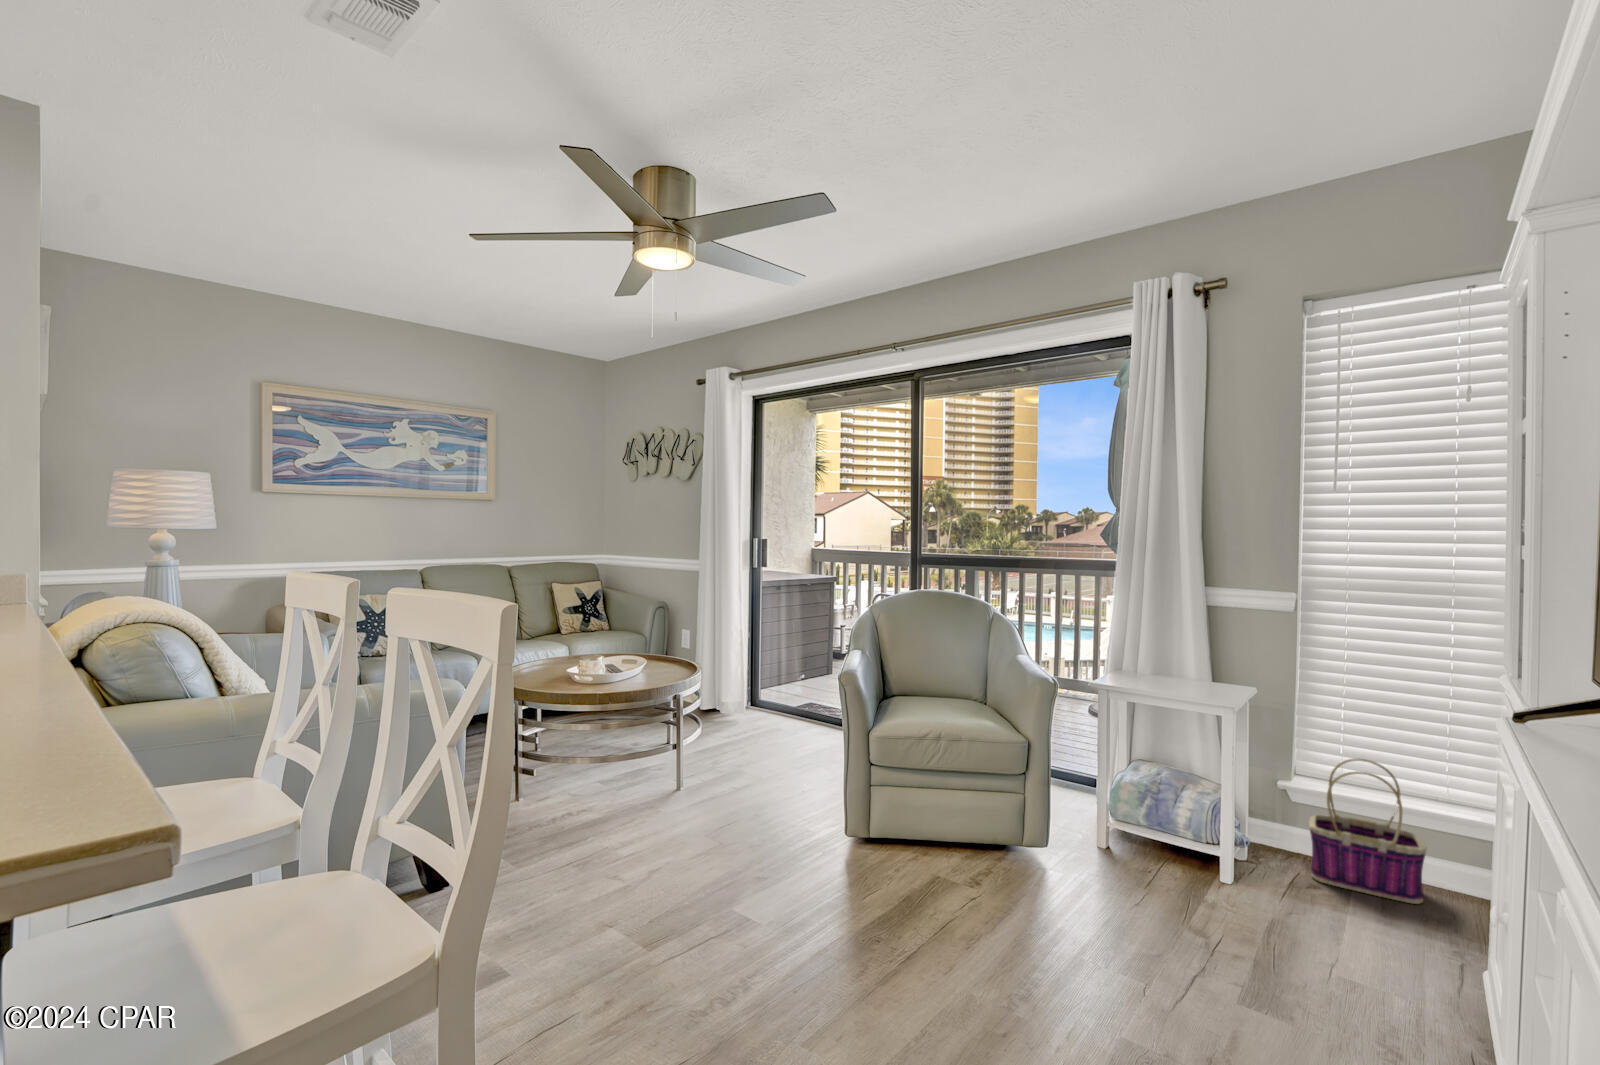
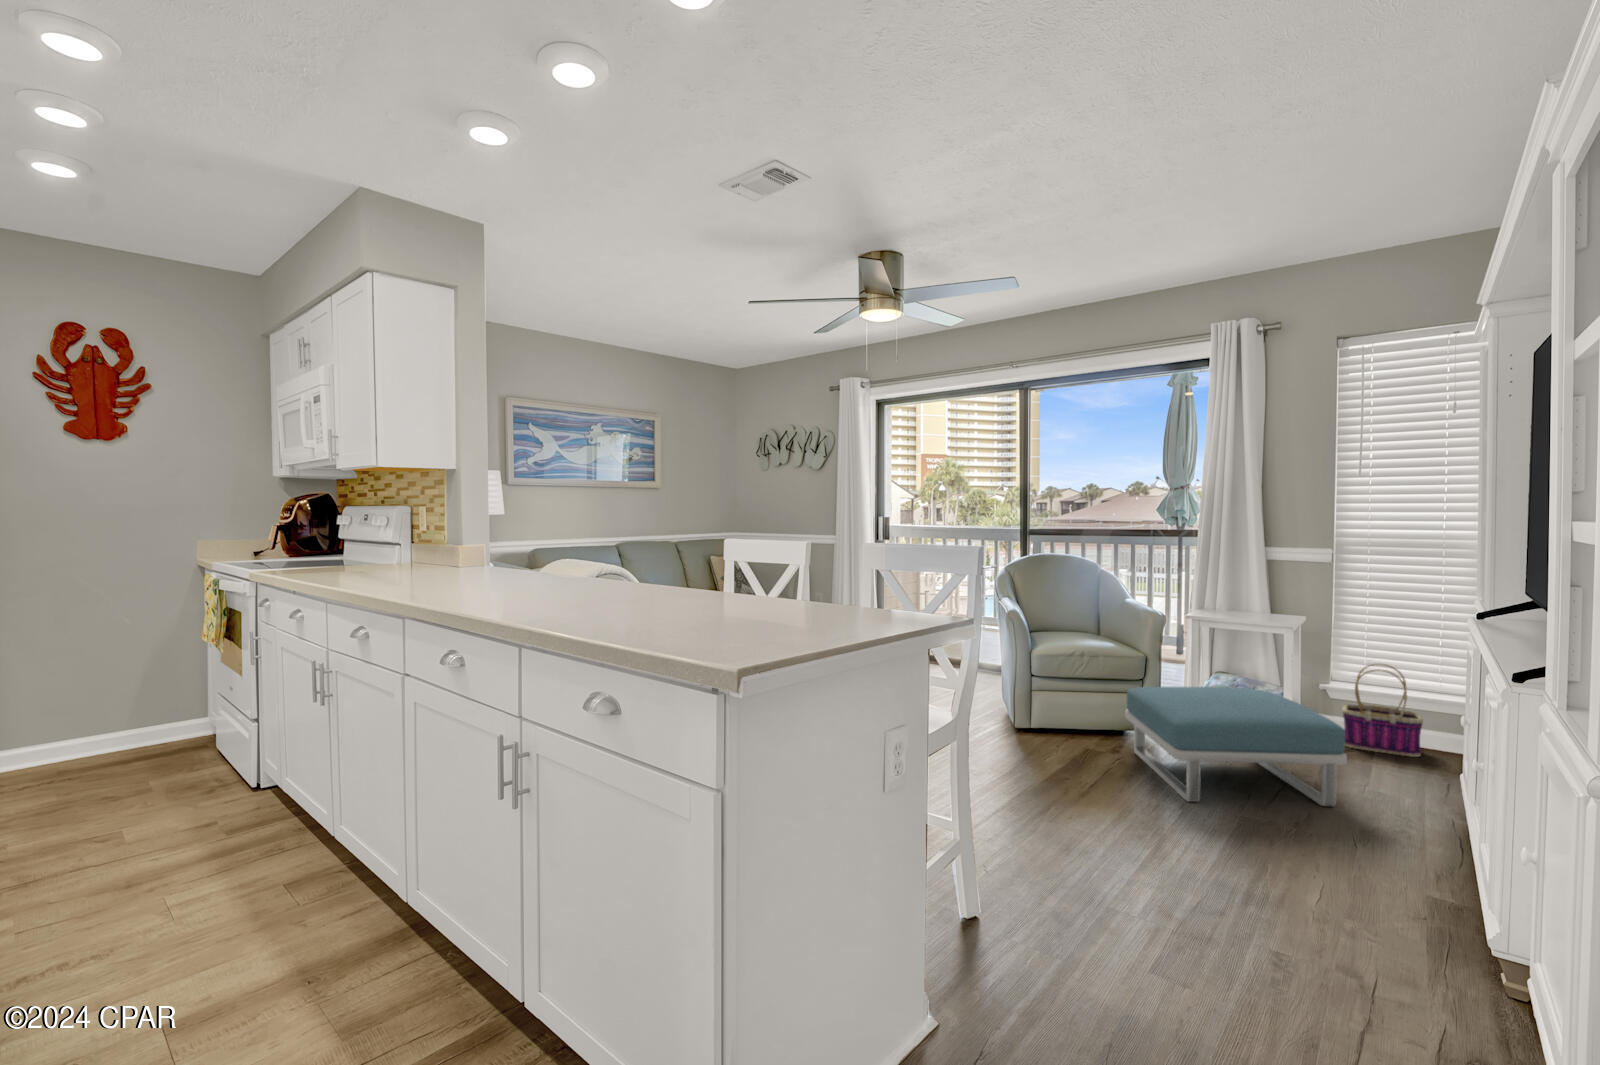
footstool: none [994,795,1315,1030] -> present [1125,687,1347,806]

